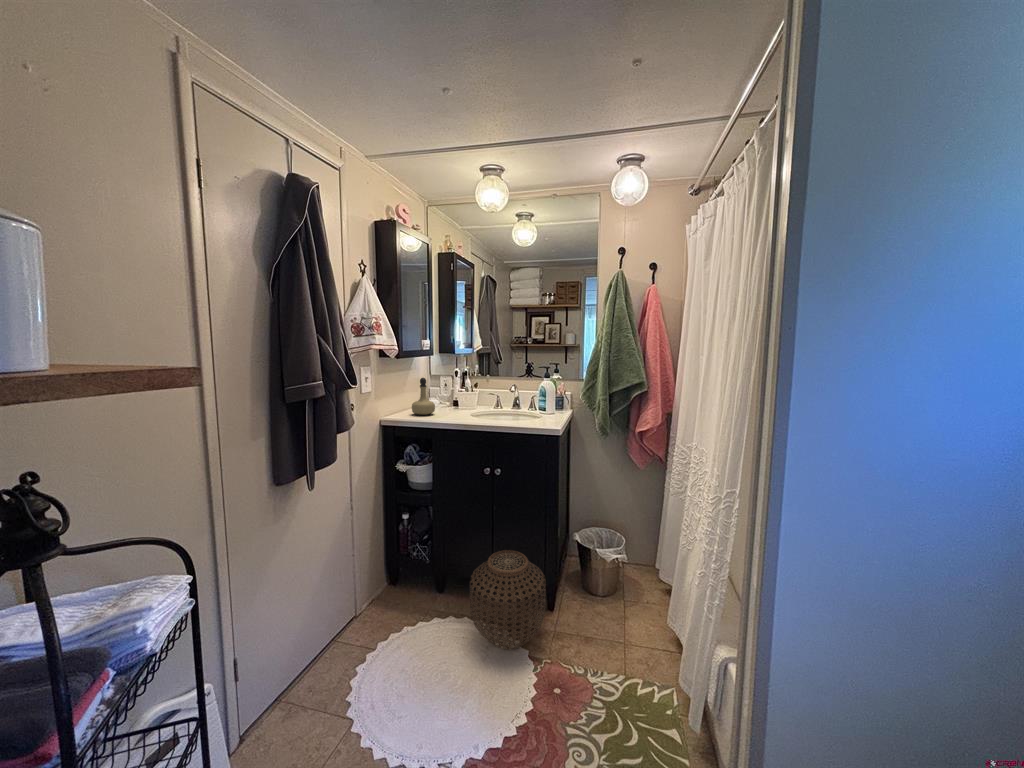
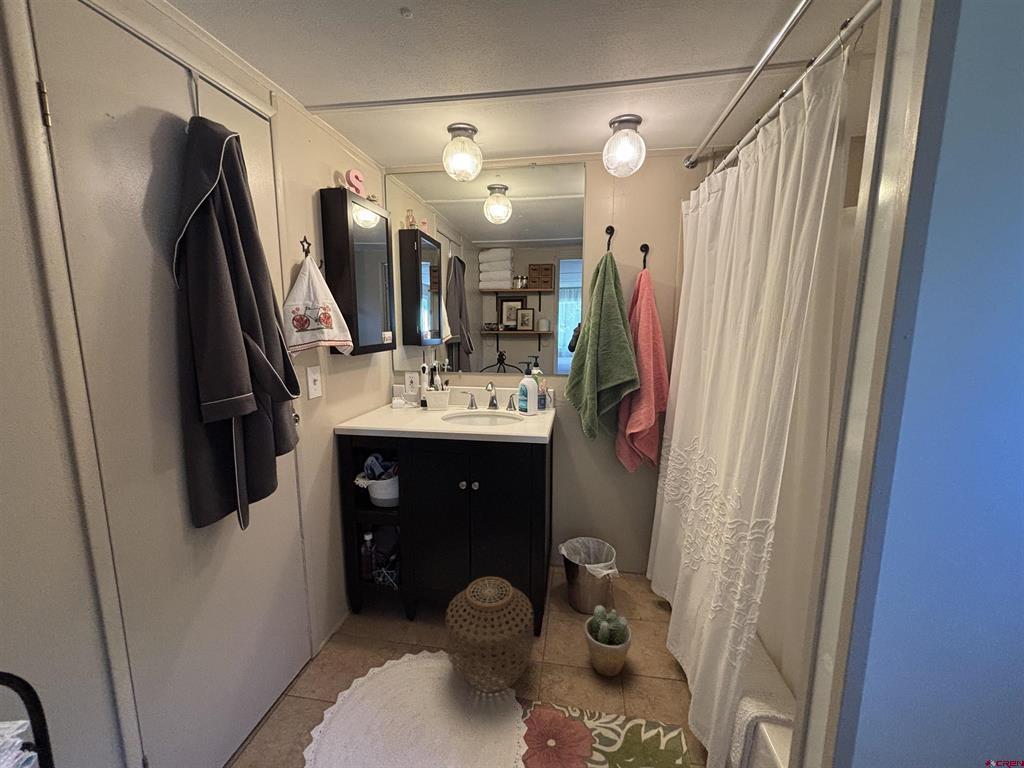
perfume bottle: present [412,378,435,415] -> none [371,377,399,421]
potted plant: none [592,581,634,645] -> present [585,605,632,676]

